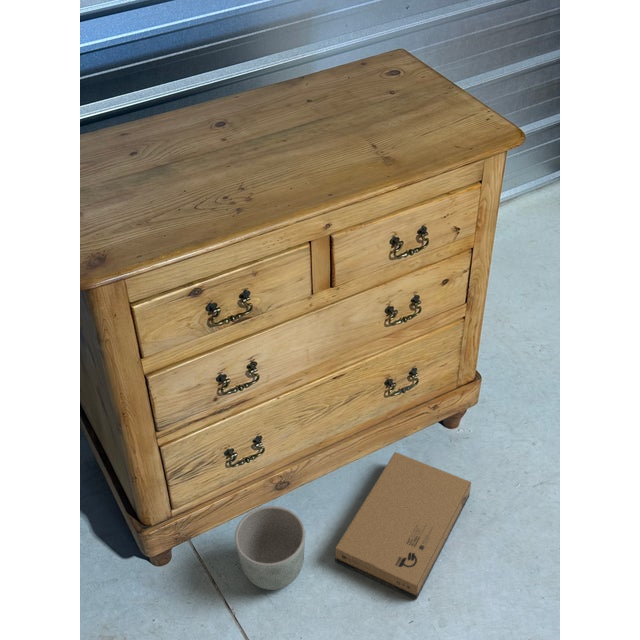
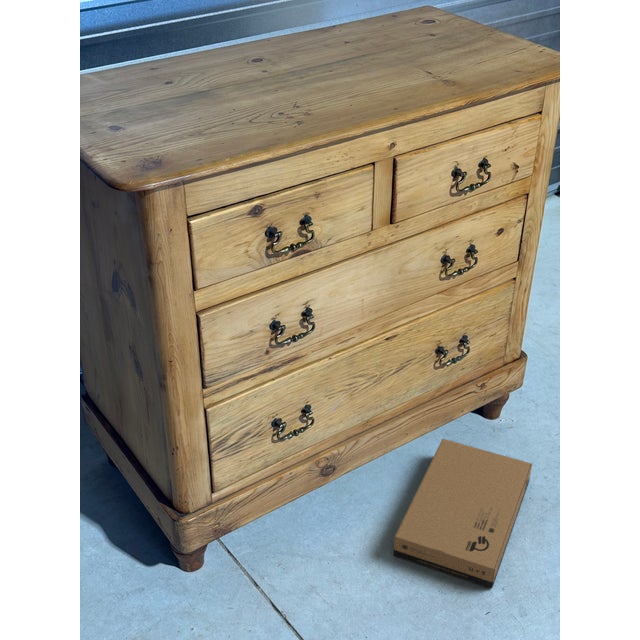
planter: present [235,506,305,590] -> none [284,490,365,587]

